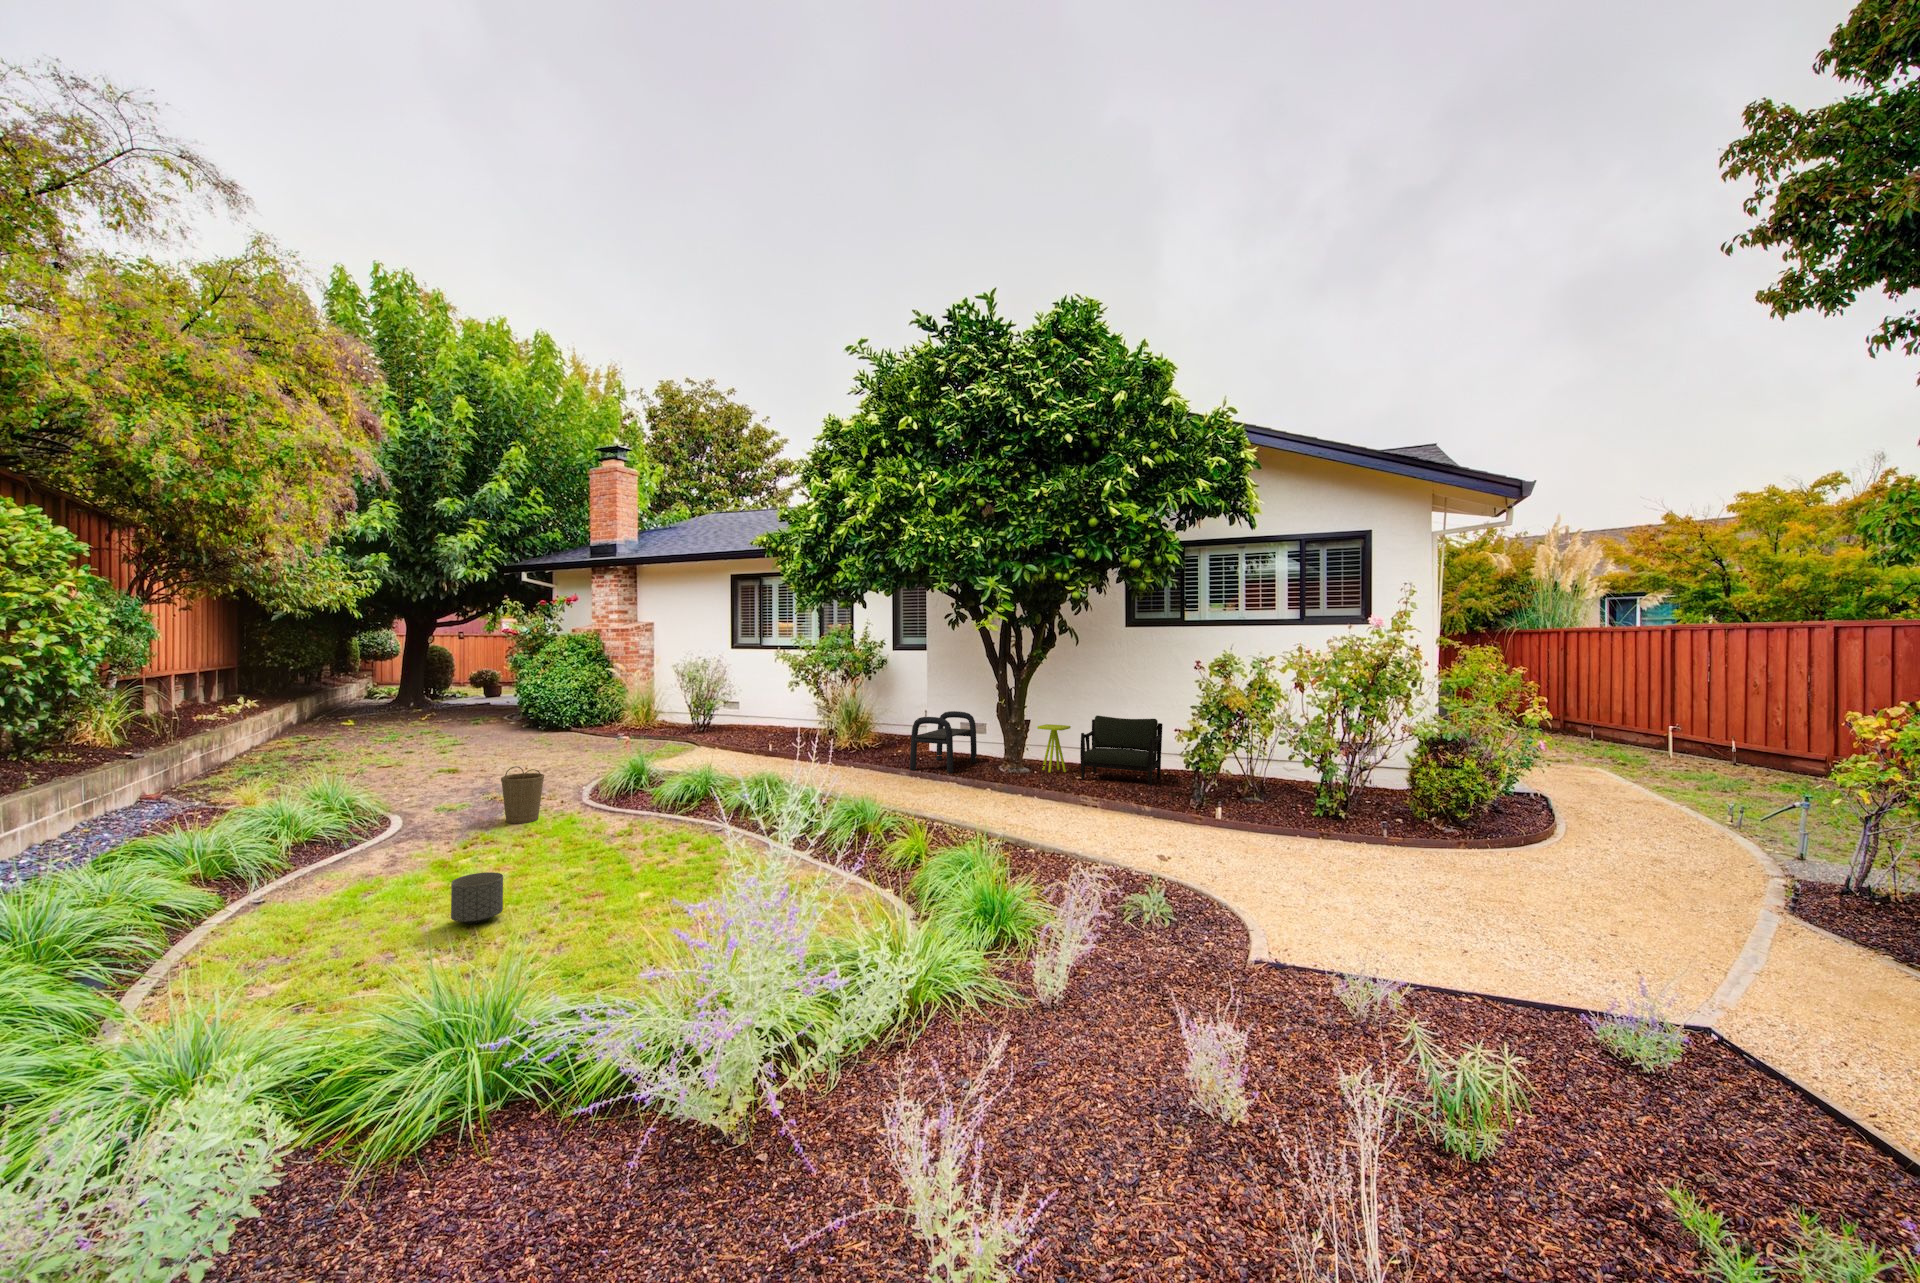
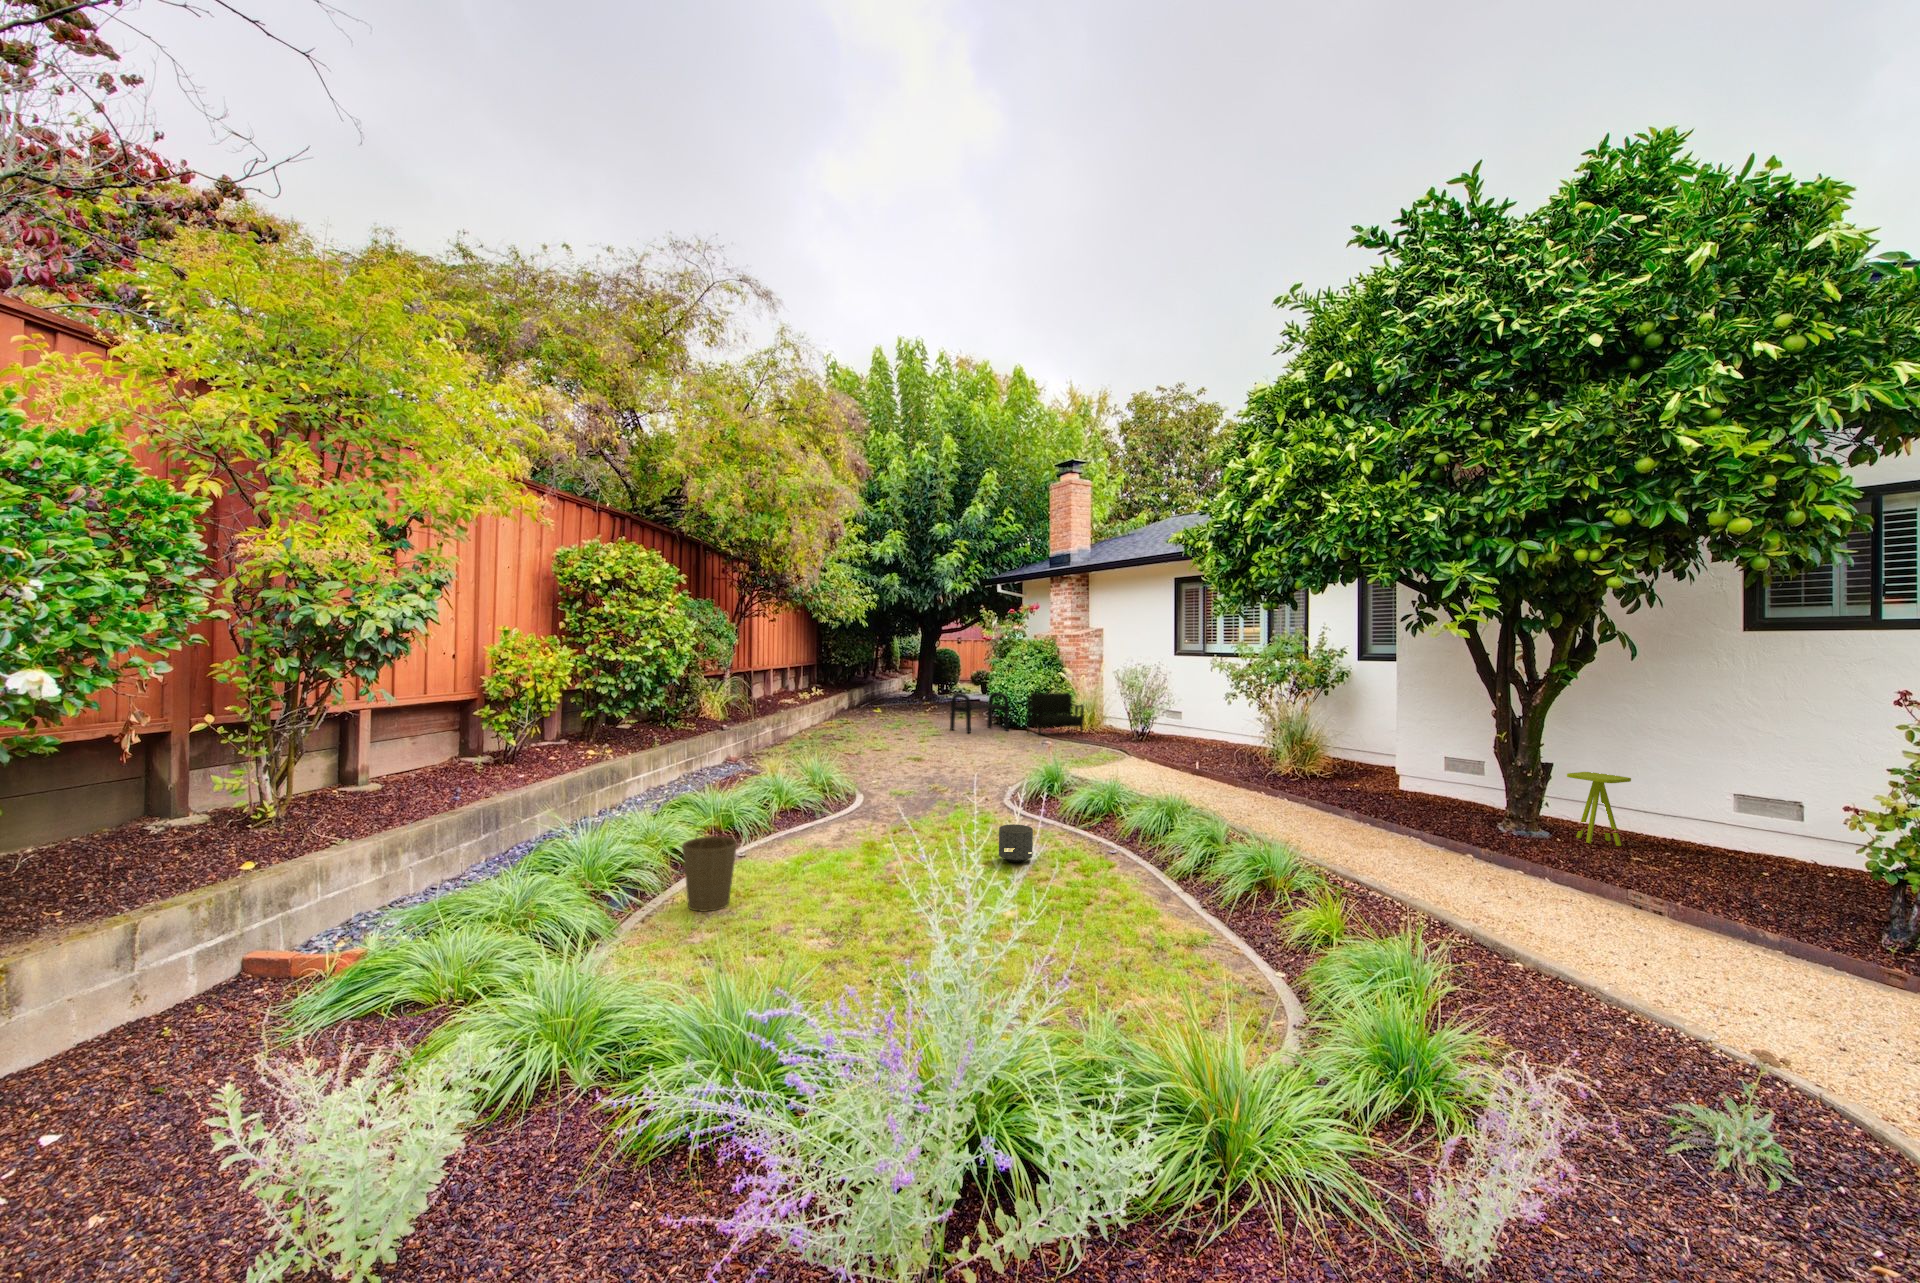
bench: present [910,711,977,773] -> present [950,692,1009,733]
armchair: present [1080,716,1162,786] -> present [1027,692,1084,735]
basket: present [501,766,544,823] -> present [682,835,737,911]
planter: present [451,872,503,924] -> present [999,824,1033,862]

